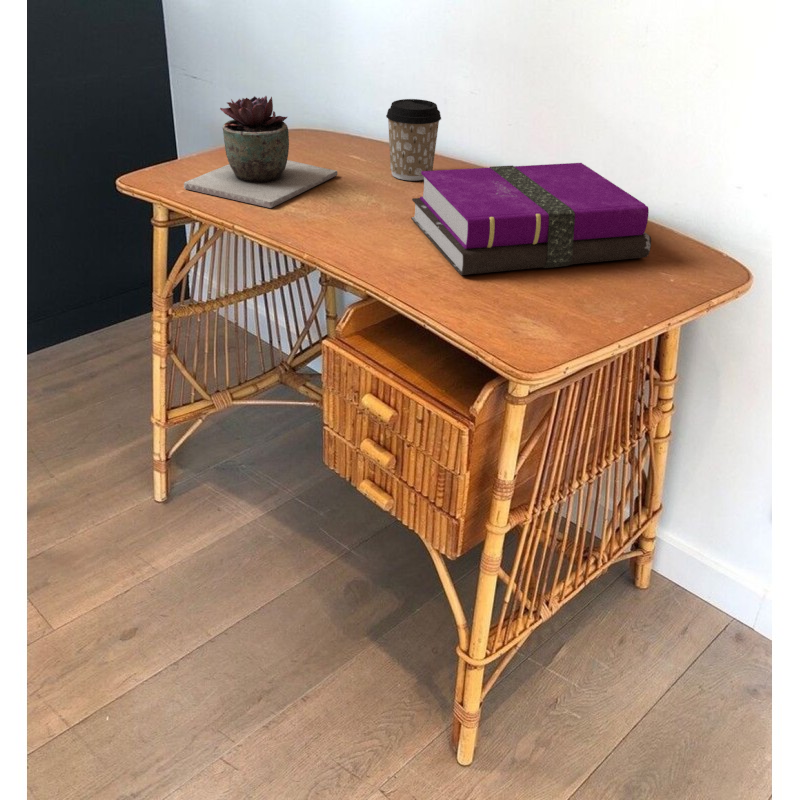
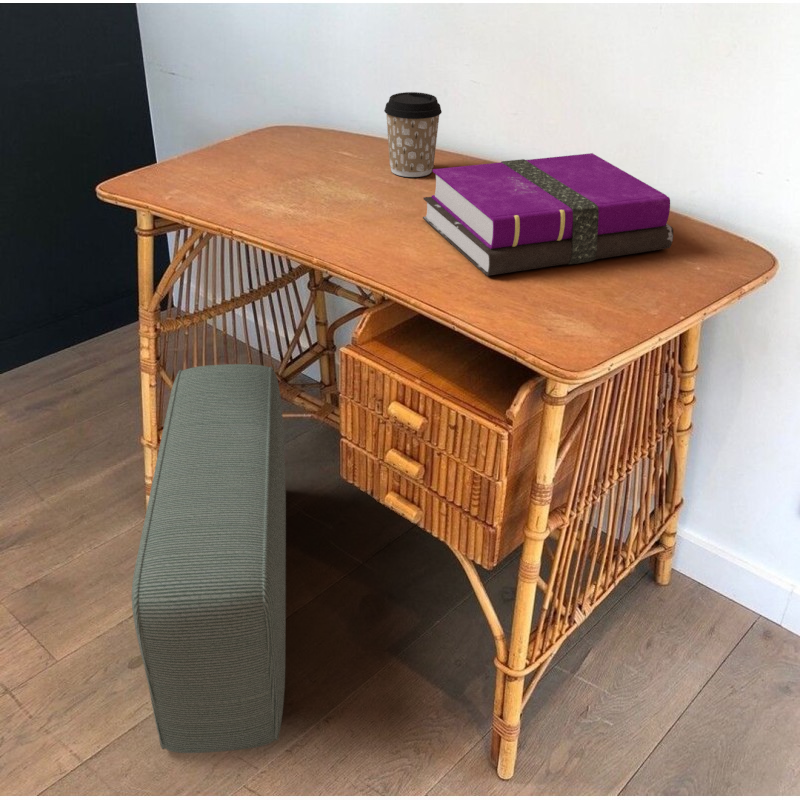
succulent plant: present [184,96,337,208] -> none [178,95,335,213]
pouf: none [110,352,285,716] -> present [132,364,286,753]

